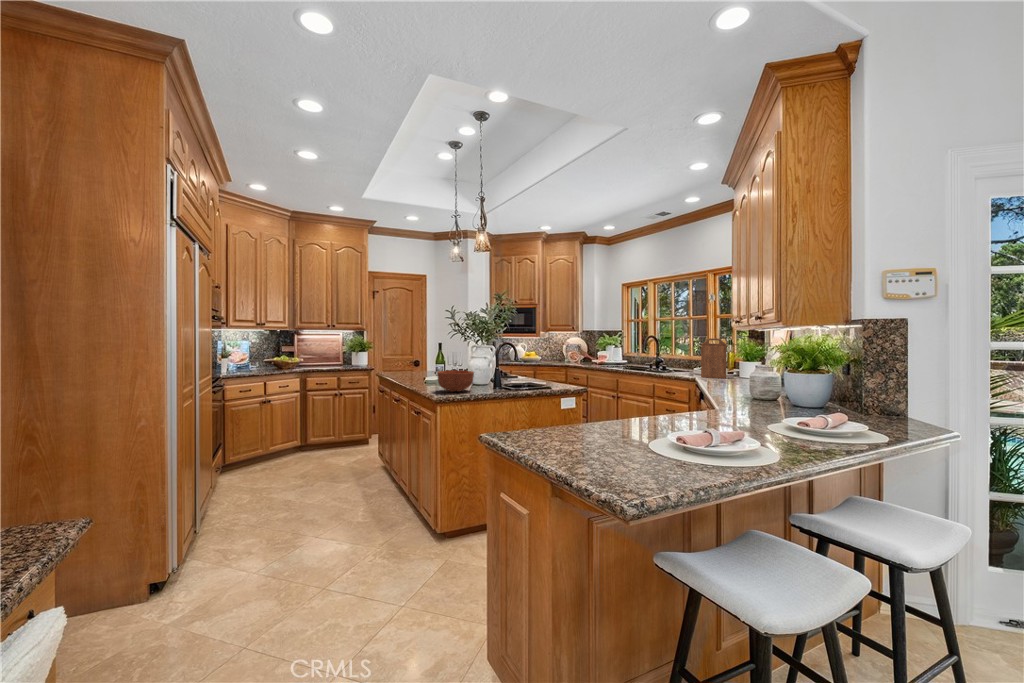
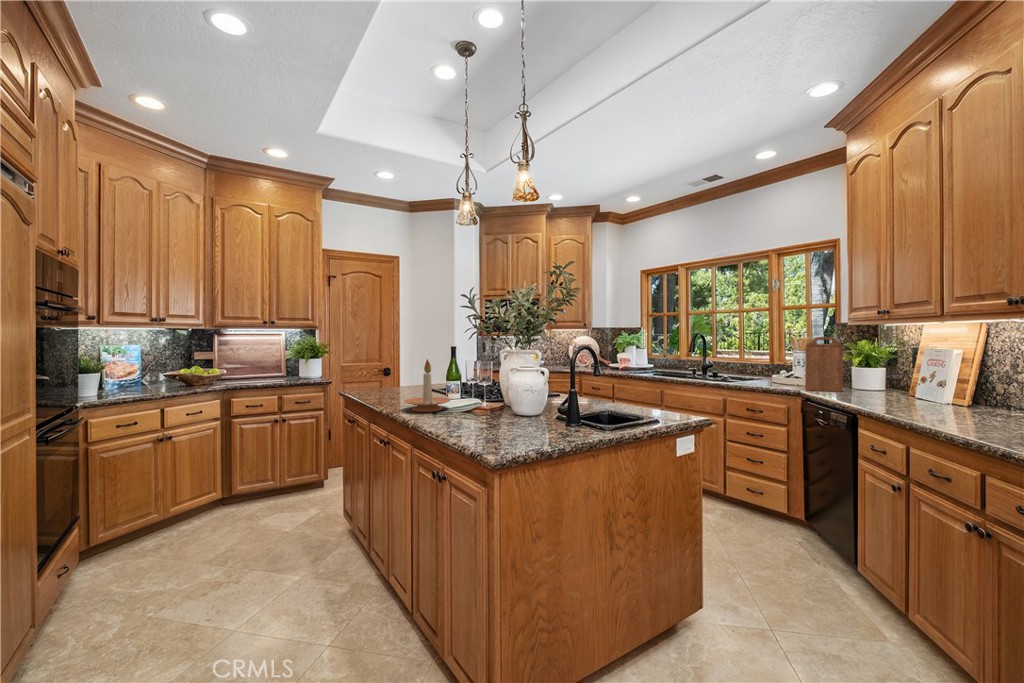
candle holder: none [409,350,438,382] -> present [404,359,451,412]
bowl: present [437,370,474,392] -> none [473,396,540,438]

